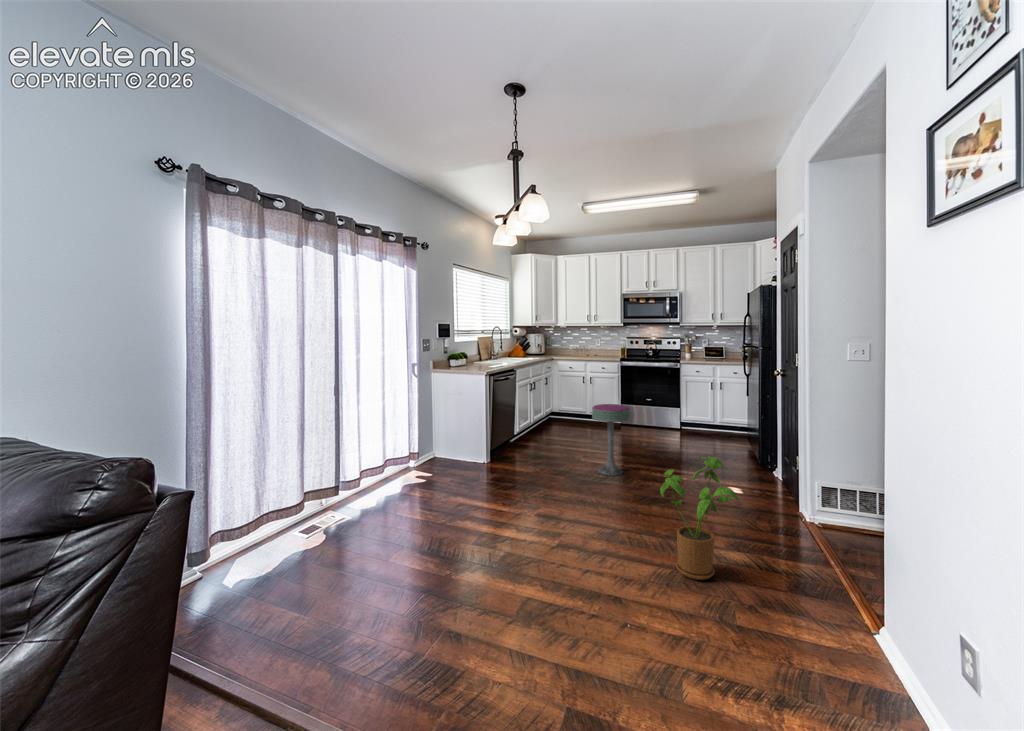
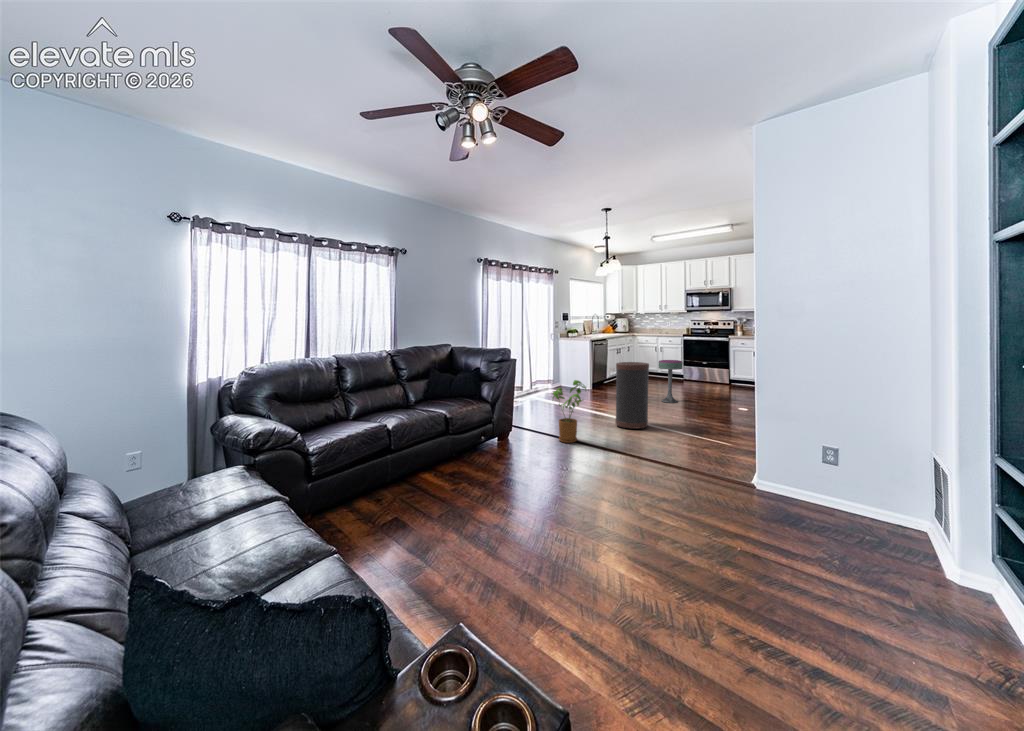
trash can: none [521,428,585,573] -> present [615,362,649,429]
house plant: present [660,456,739,580] -> present [552,380,586,443]

